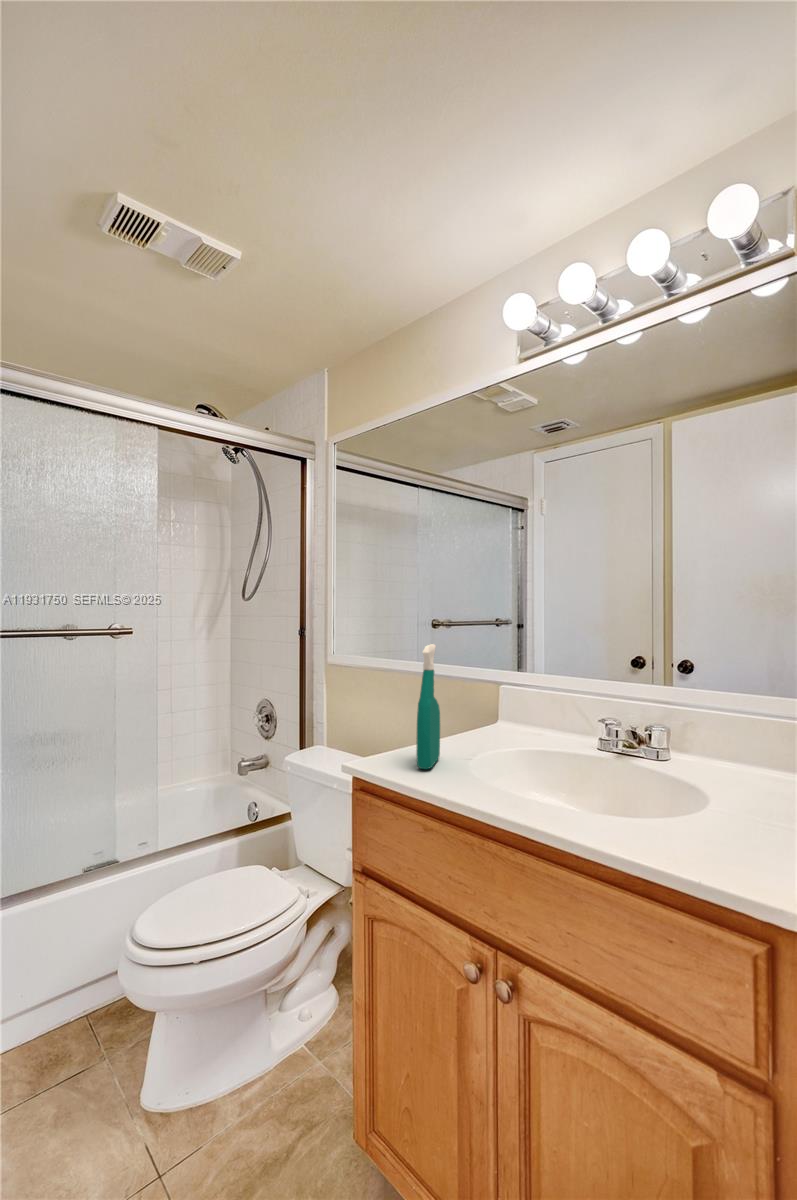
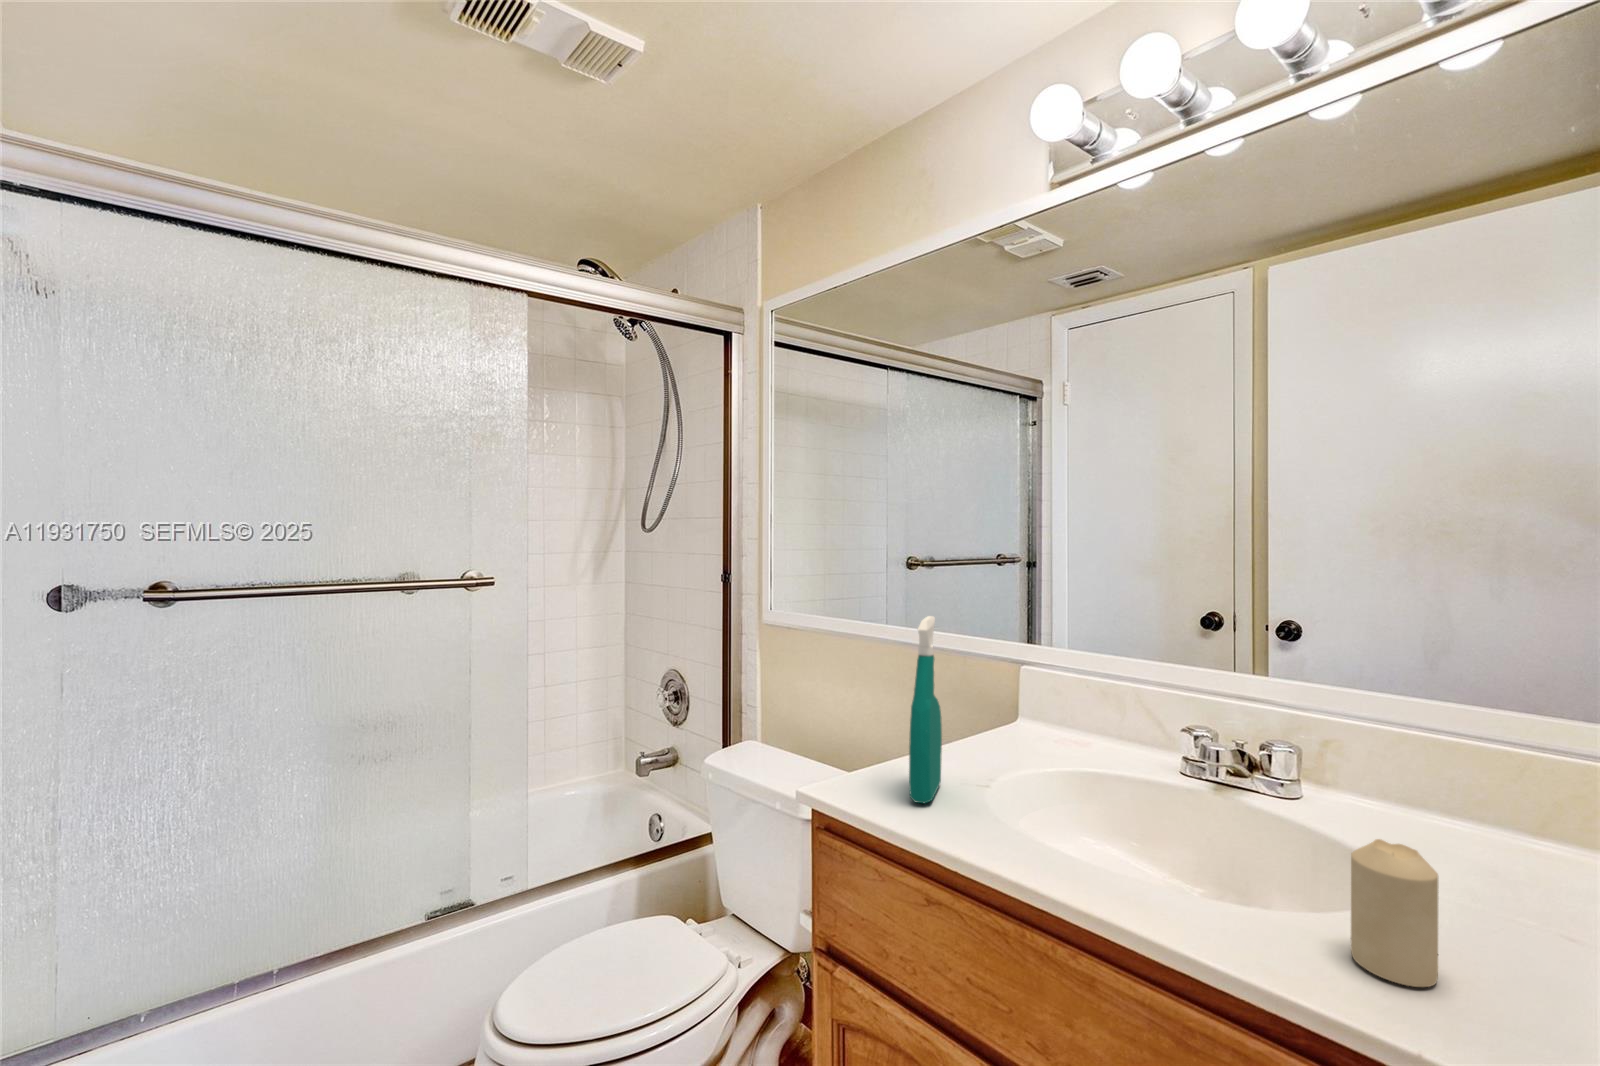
candle: none [680,770,730,859] -> present [1351,839,1439,987]

